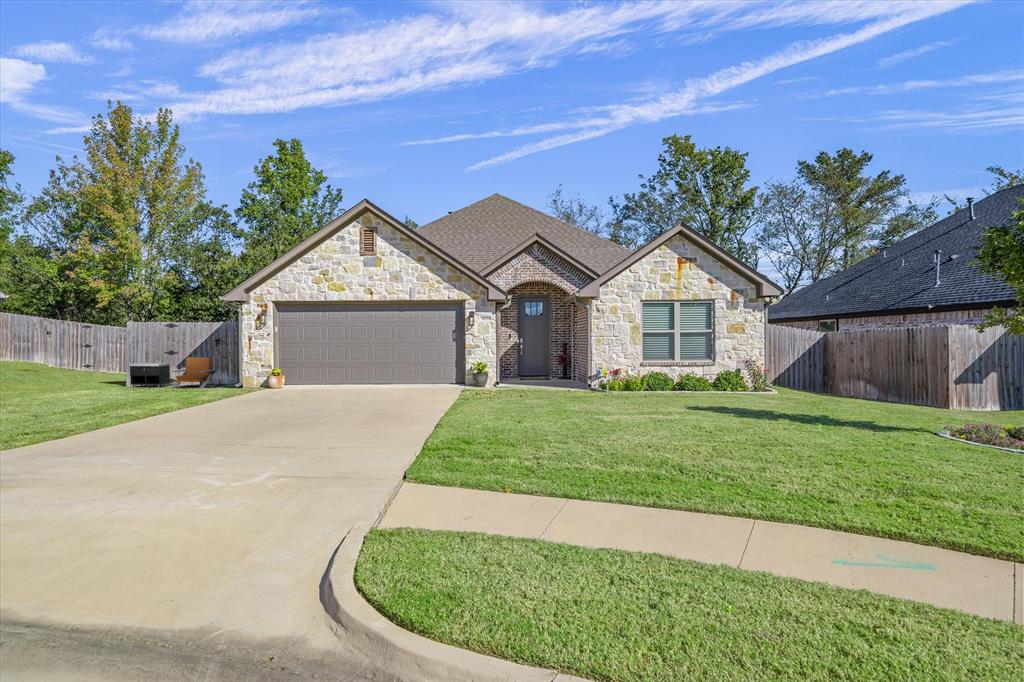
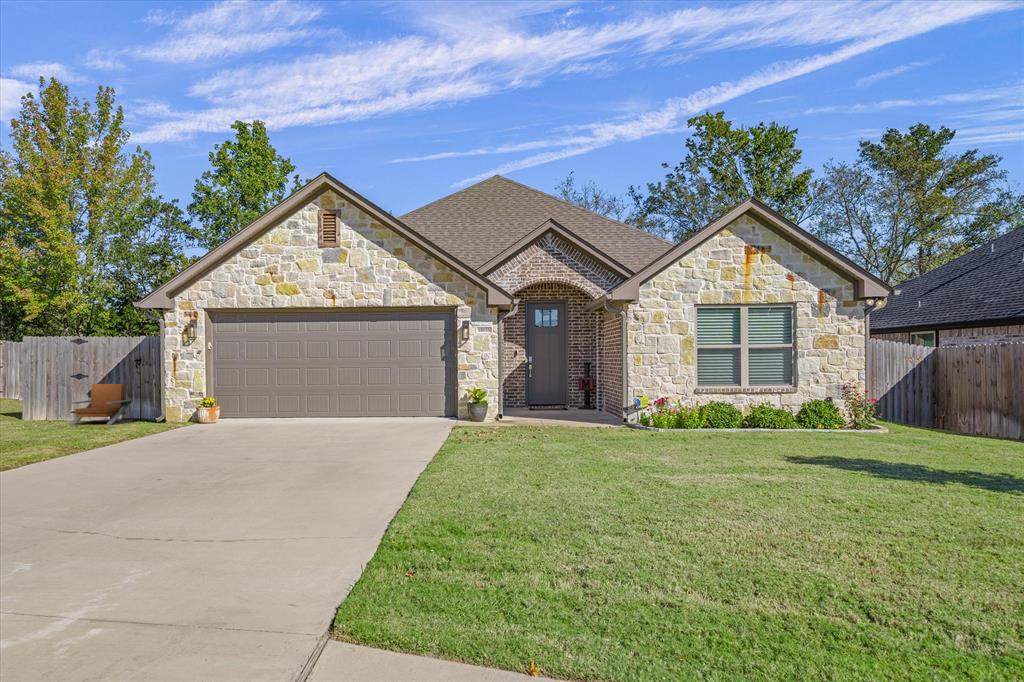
storage bench: present [129,363,170,387] -> none [16,391,72,424]

